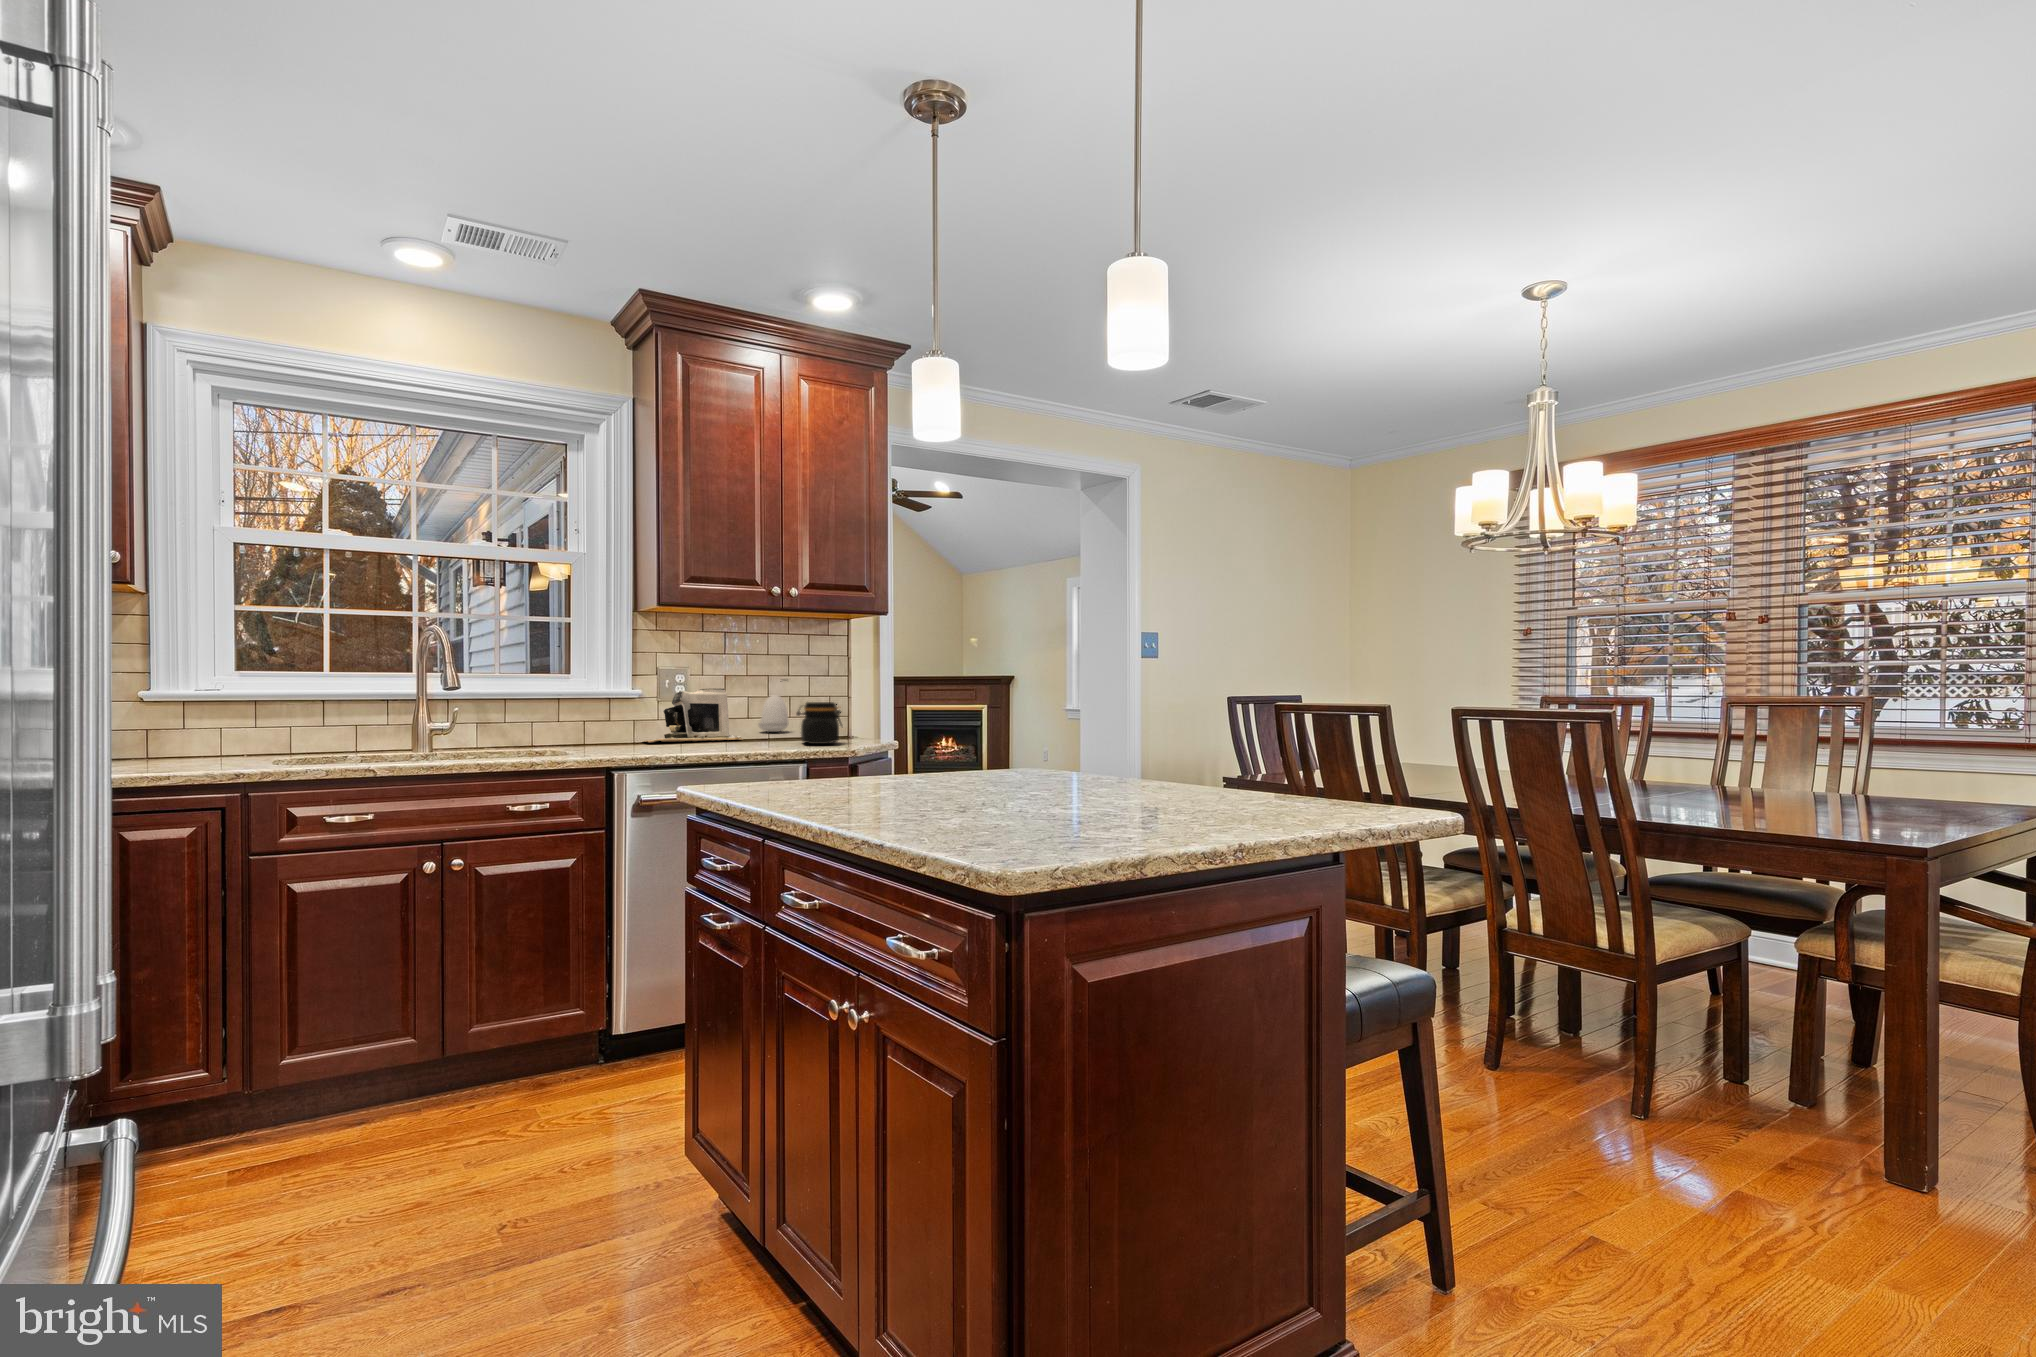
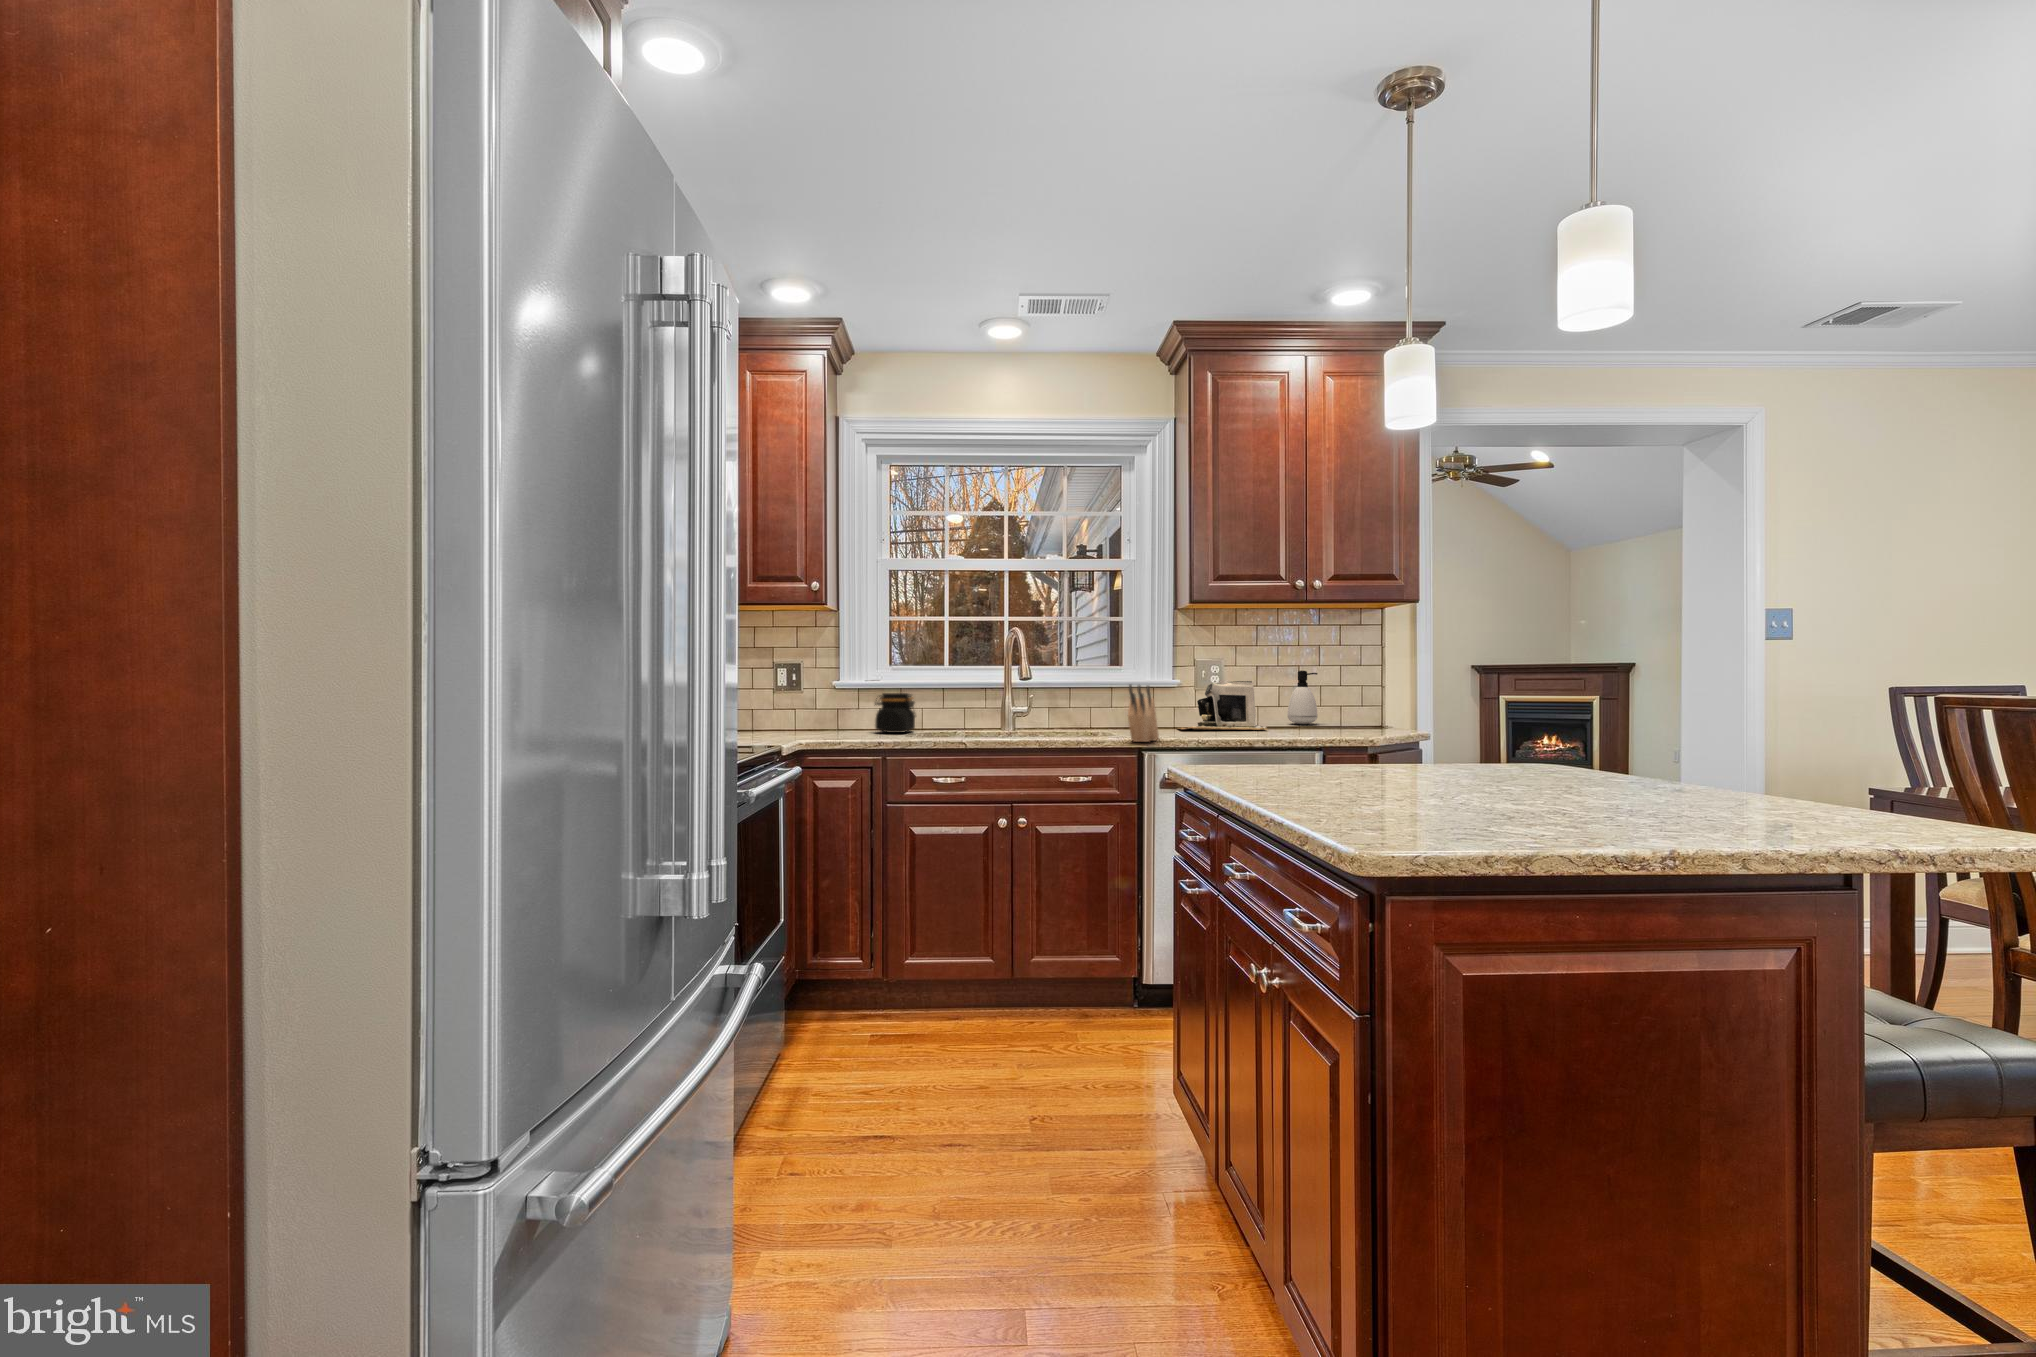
knife block: none [594,693,627,759] -> present [1128,685,1159,742]
jar: present [797,702,842,744] -> present [875,693,916,733]

